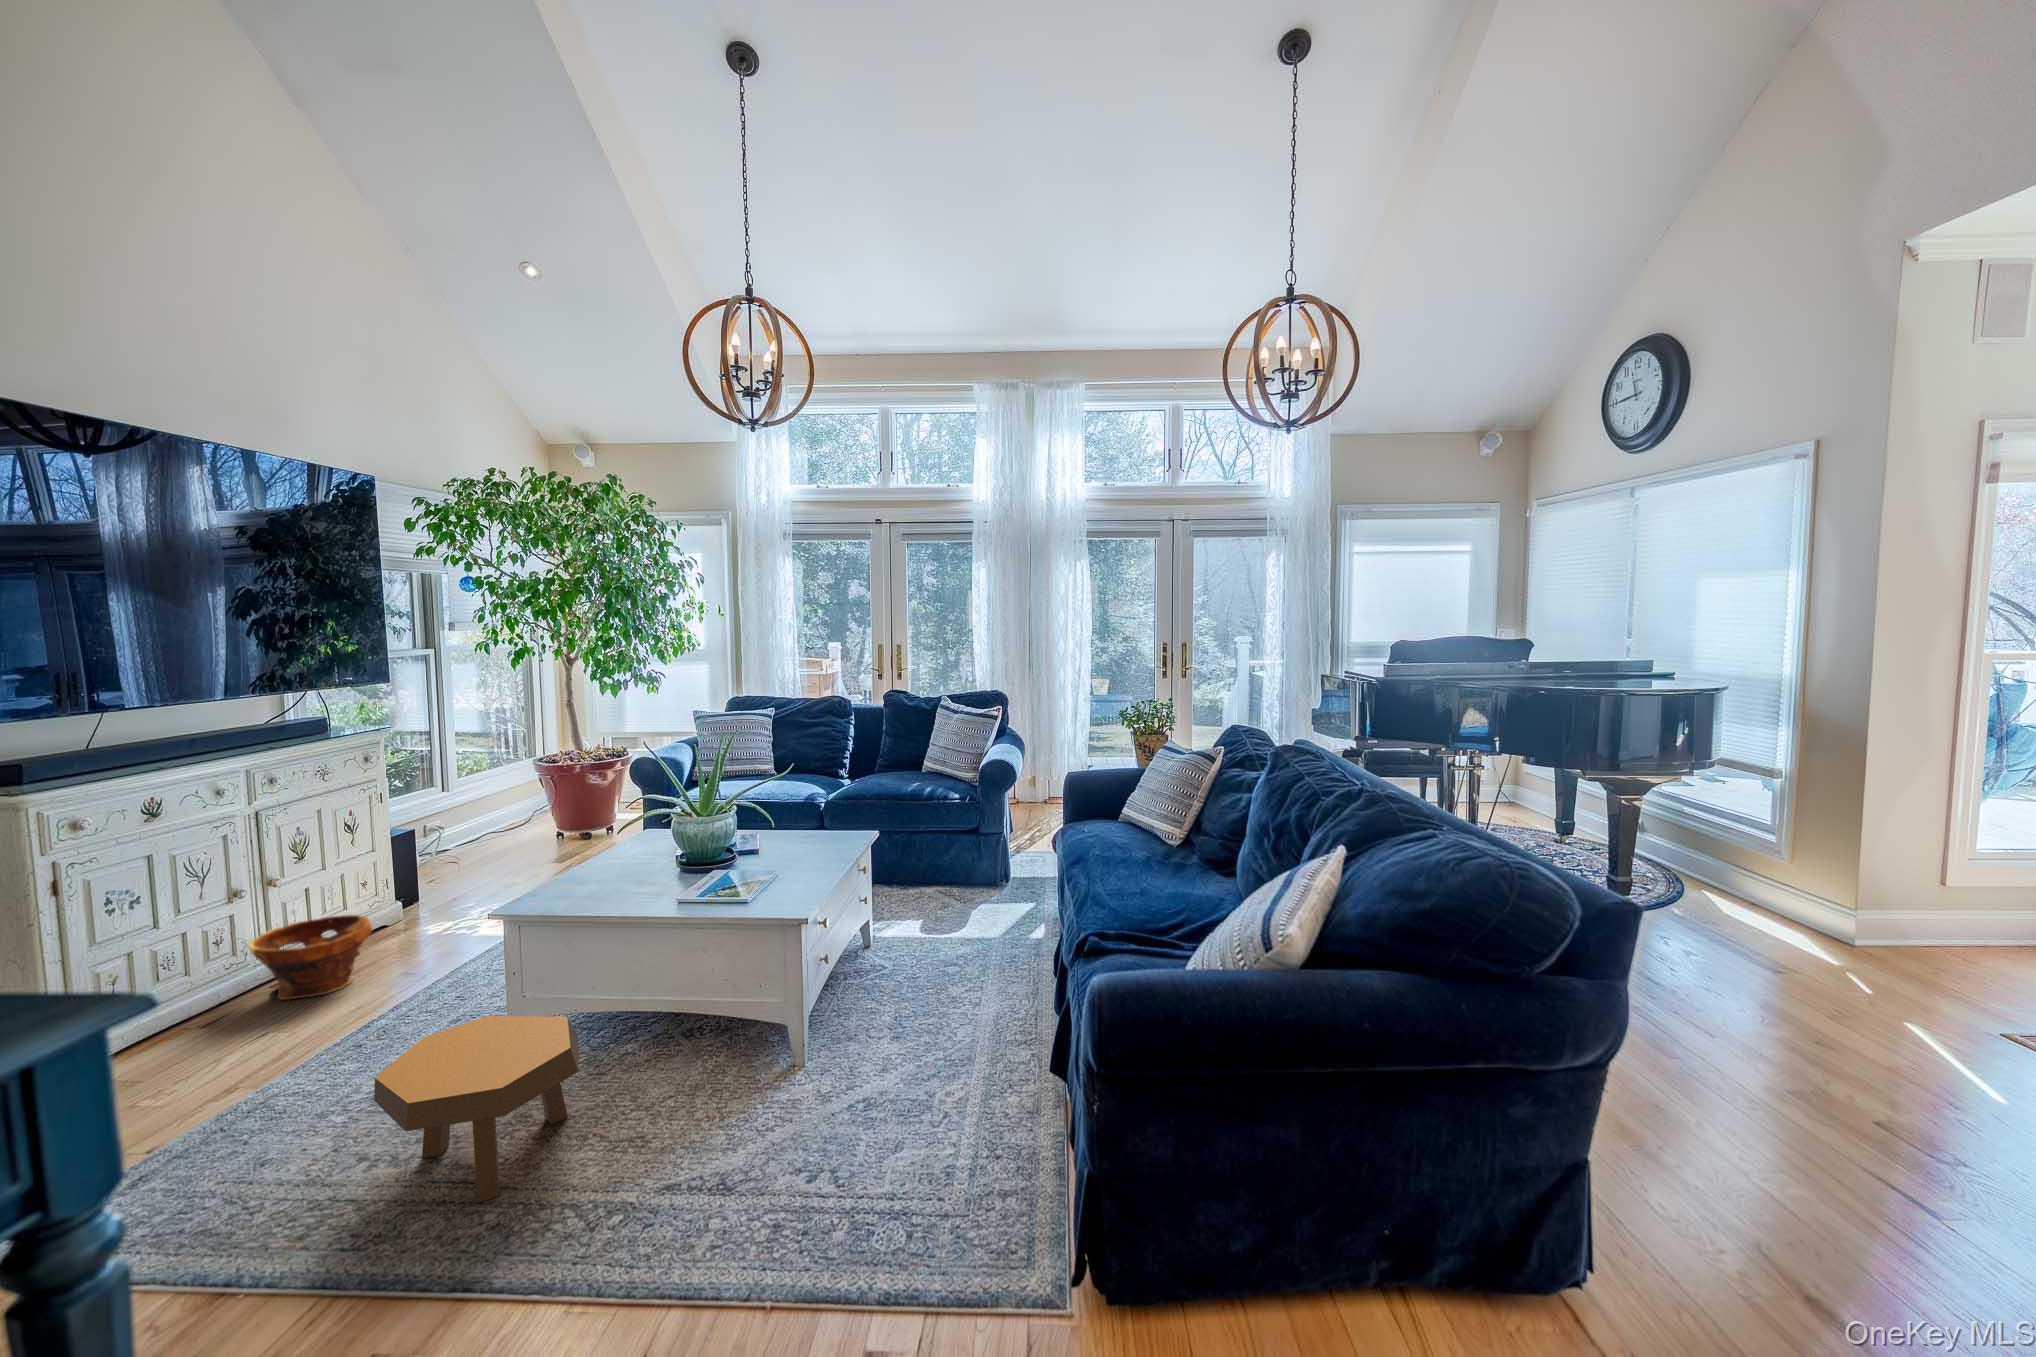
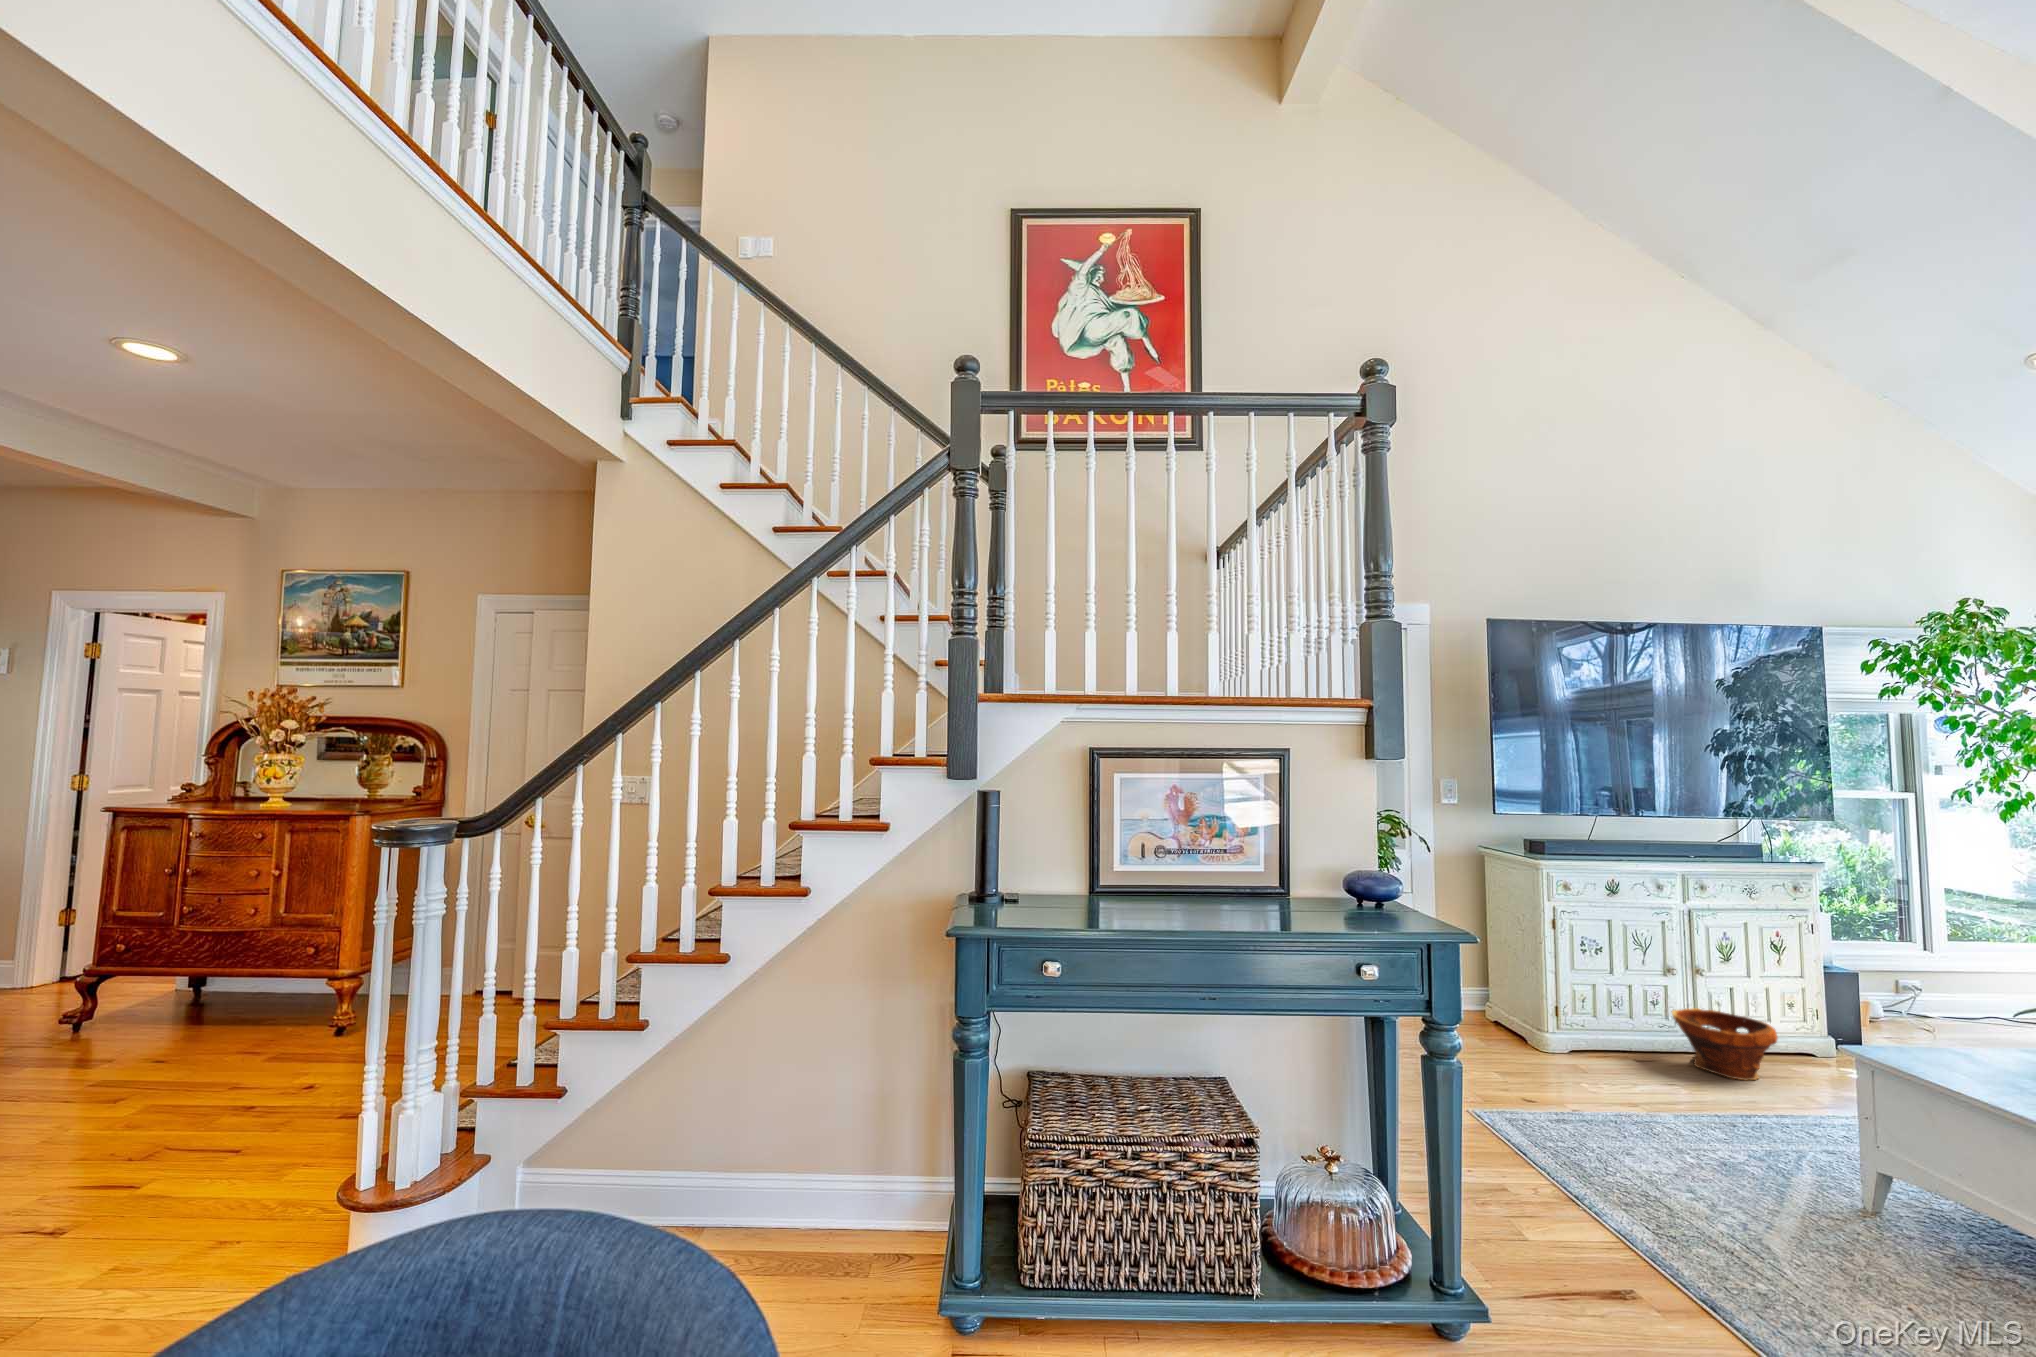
footstool: present [374,1016,579,1203] -> none [1691,1119,1908,1282]

